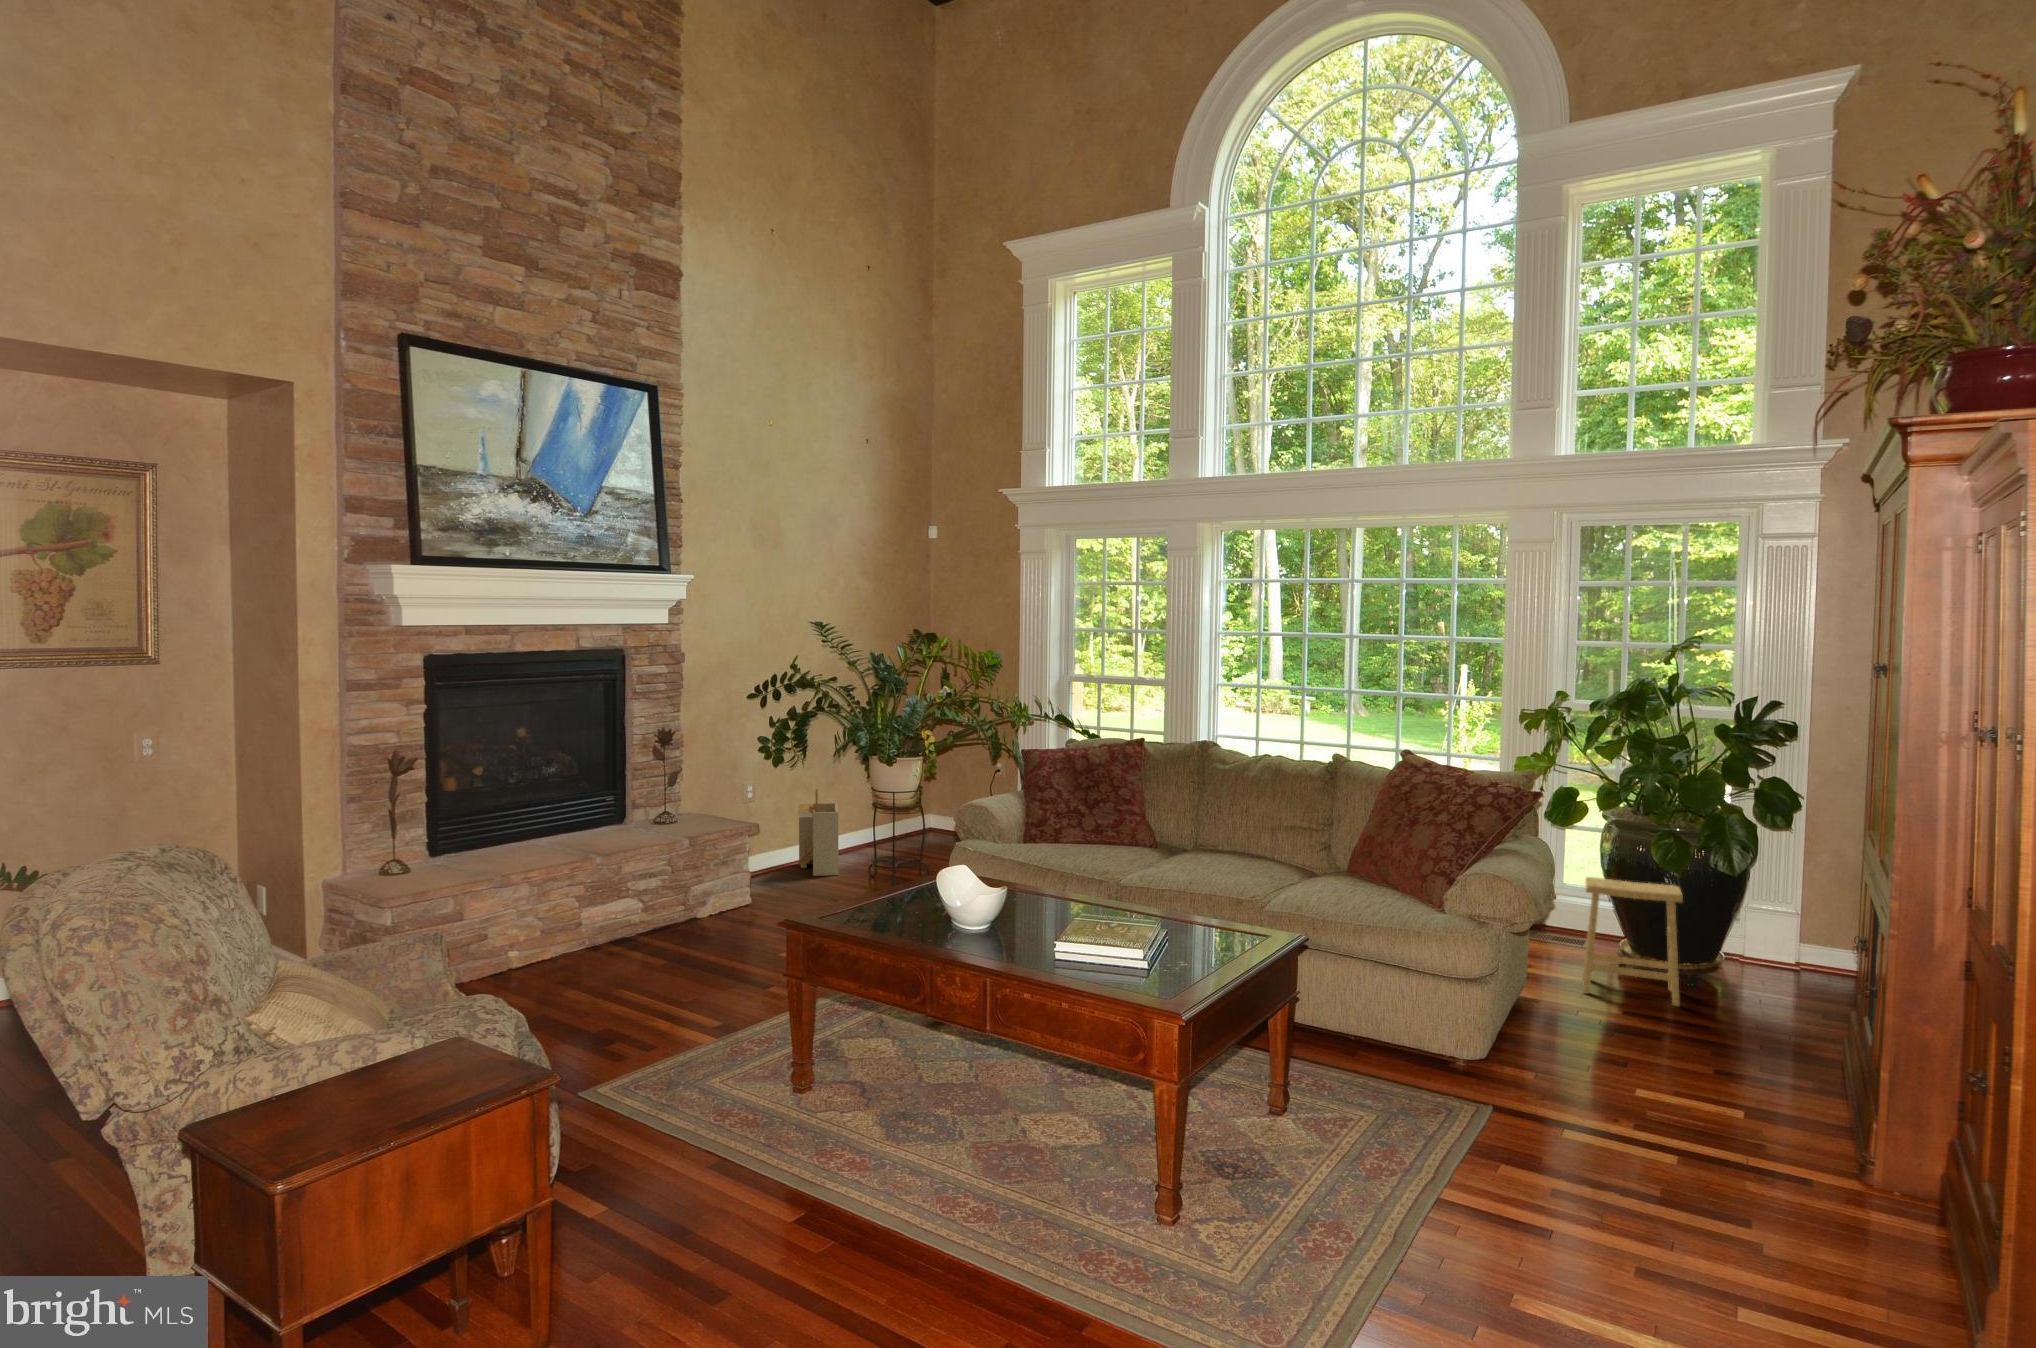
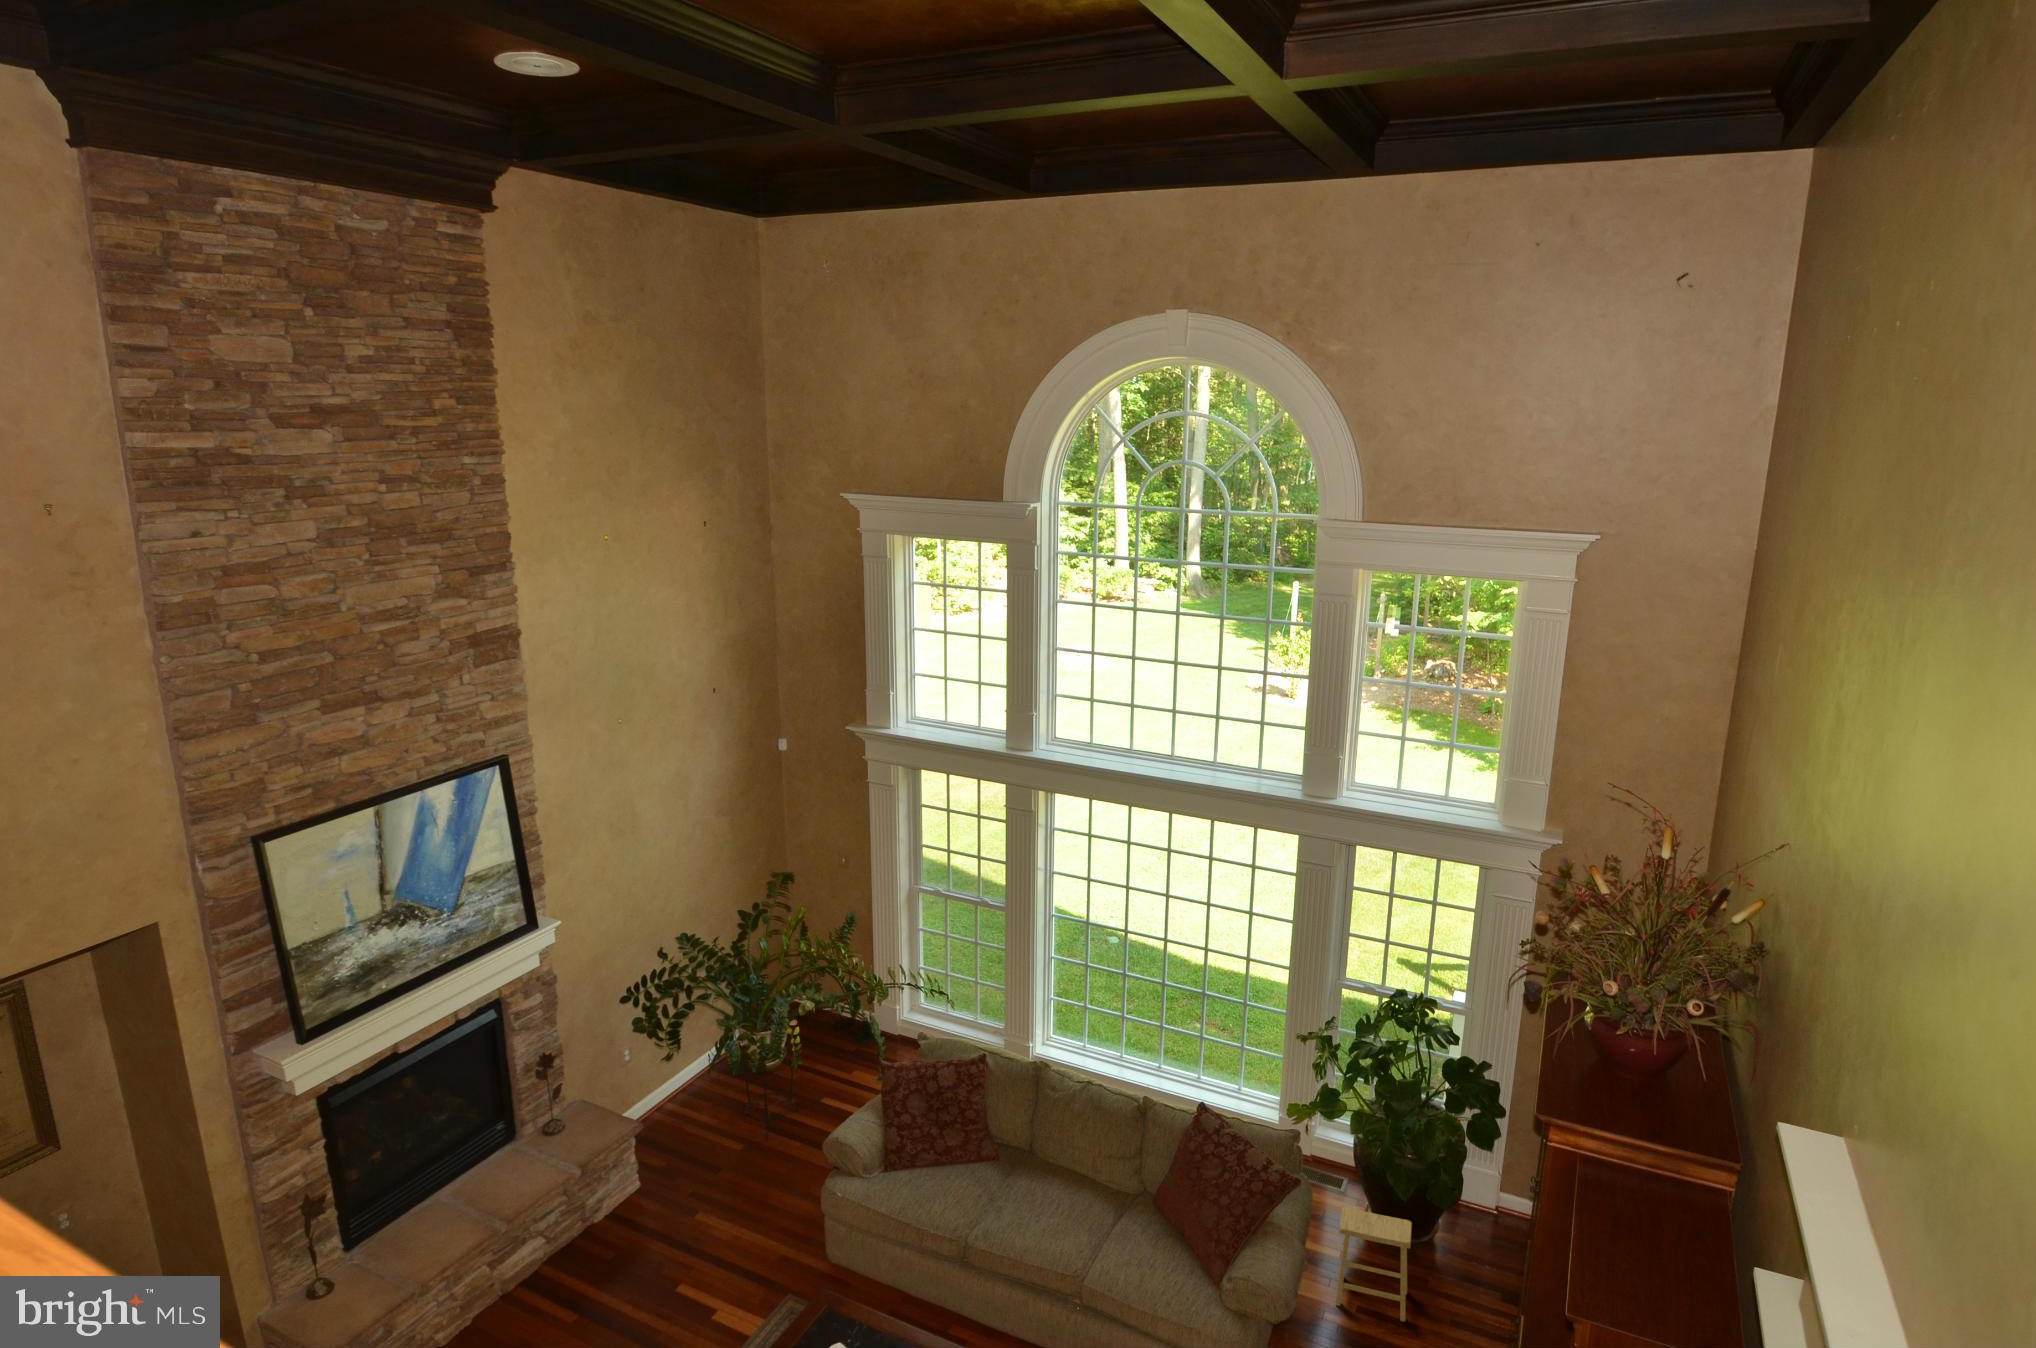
storage bin: present [798,789,838,876] -> none [679,1049,721,1131]

